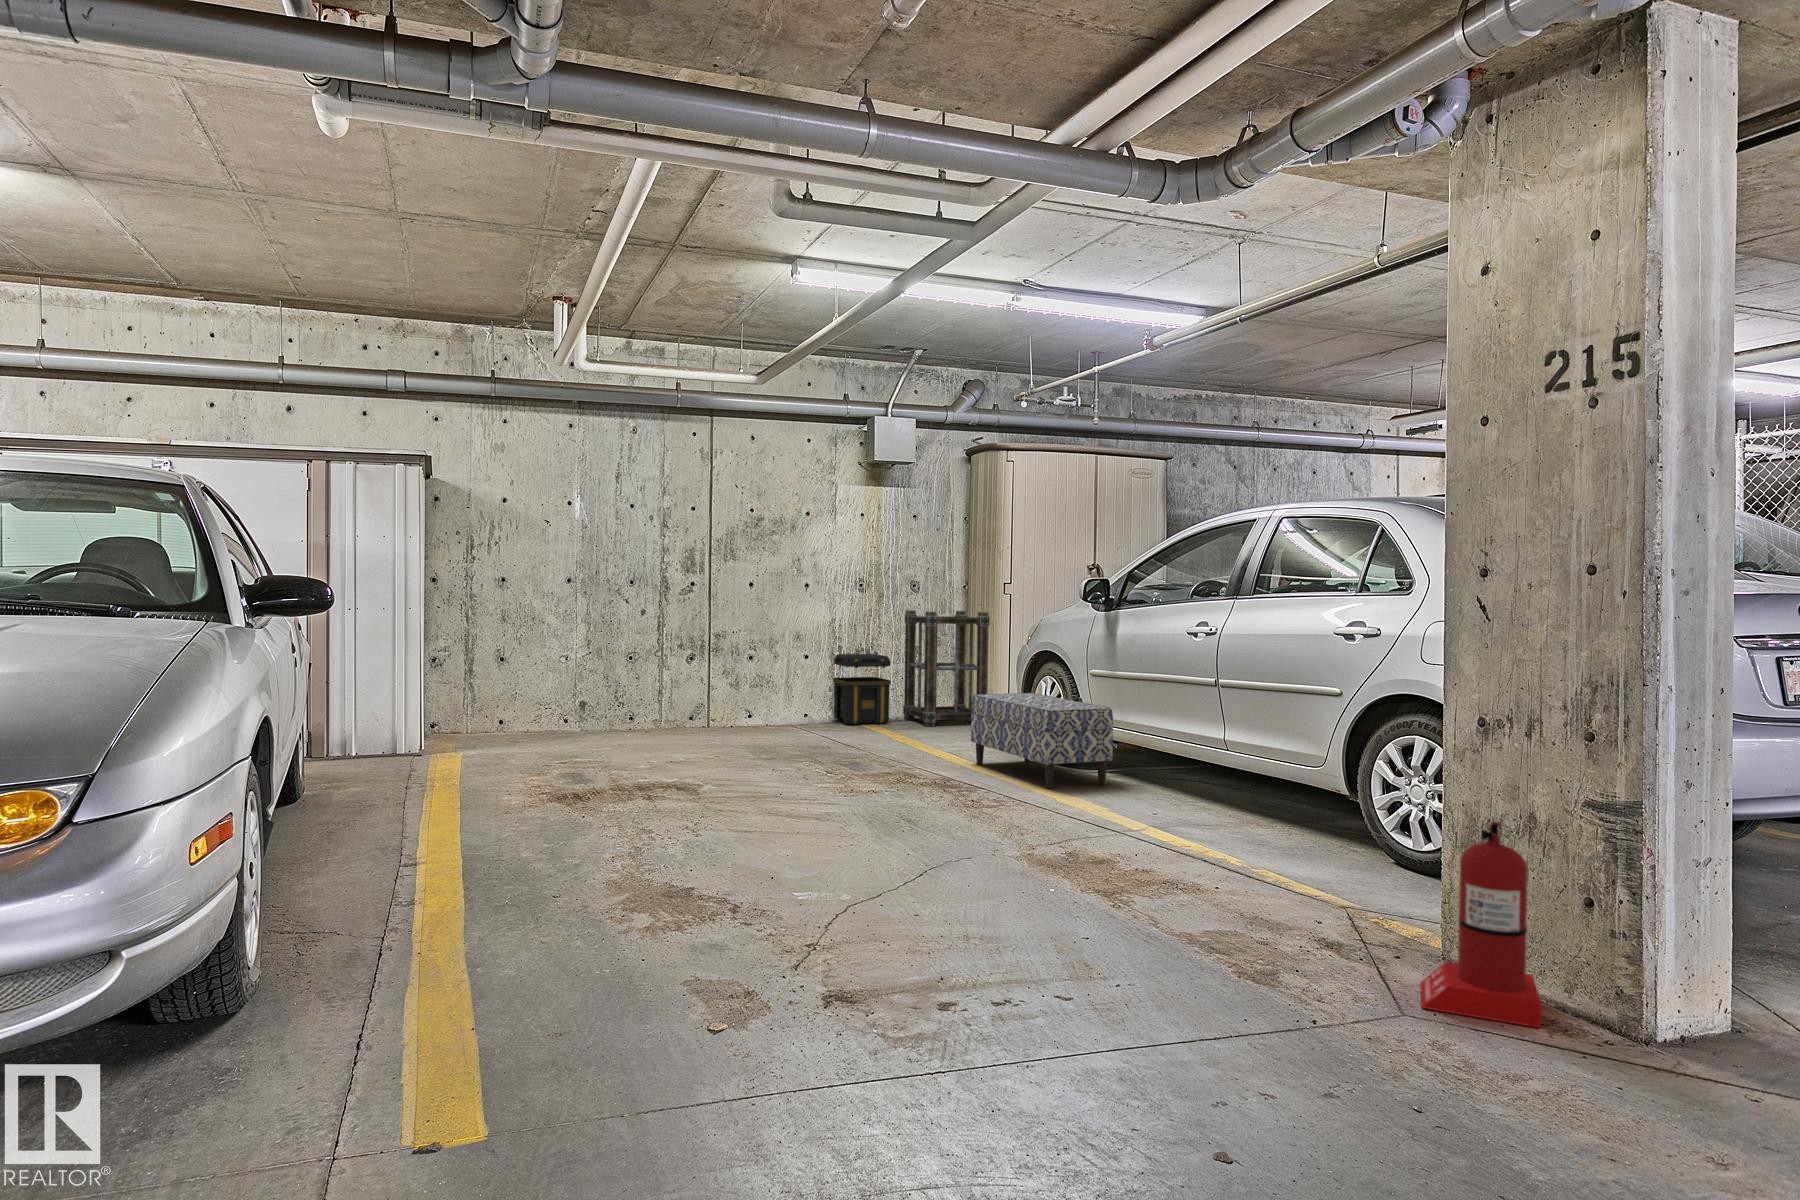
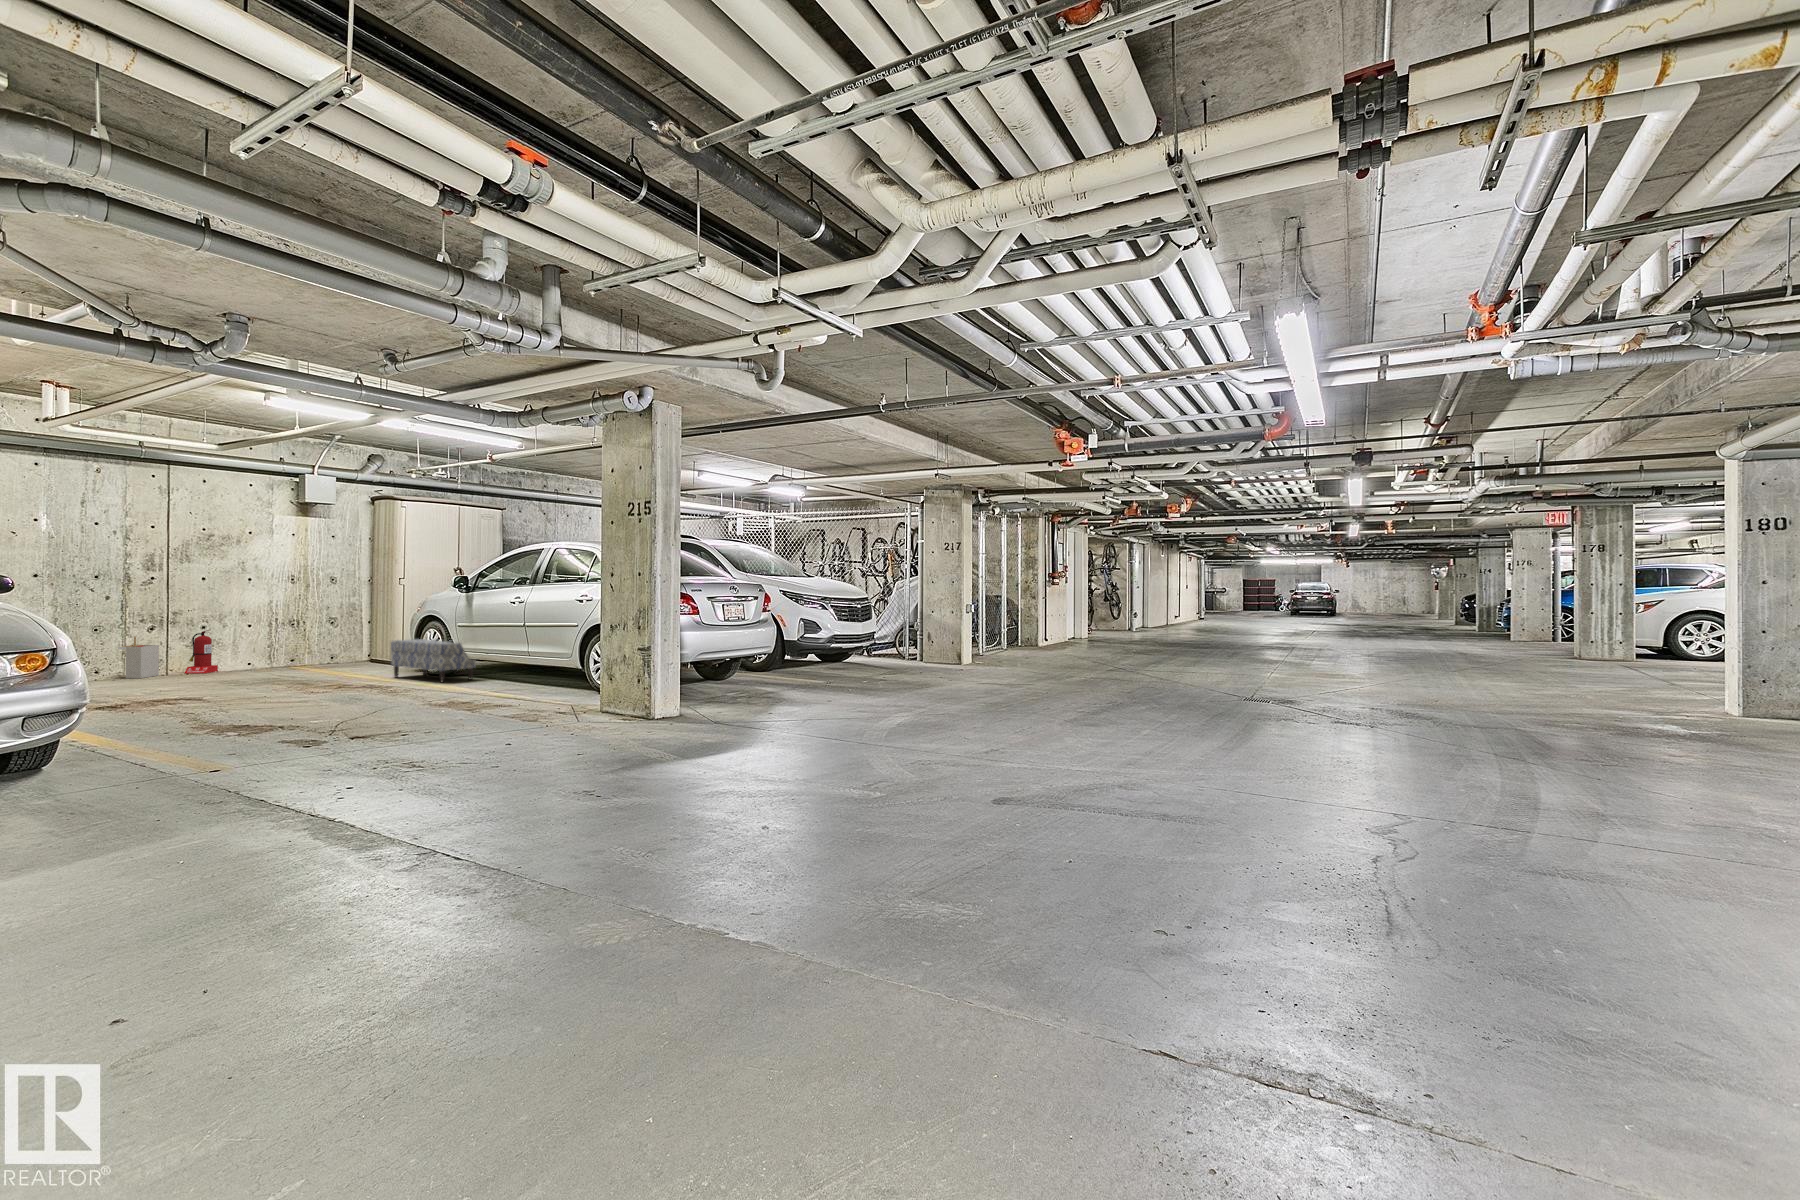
shelving unit: present [903,610,990,727] -> none [326,595,391,666]
toolbox: present [833,654,891,725] -> none [272,623,319,668]
storage bin: none [647,669,694,732] -> present [118,636,159,678]
fire extinguisher: present [1420,822,1541,1028] -> present [185,630,218,673]

